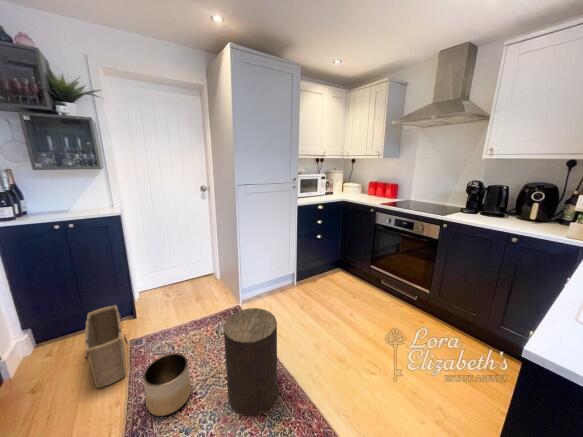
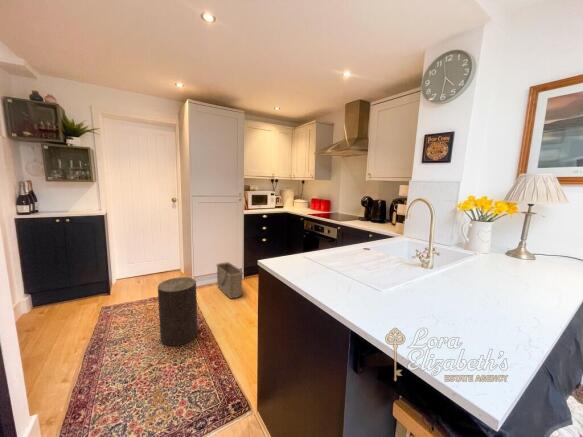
basket: present [85,305,127,388] -> present [216,262,243,298]
planter: present [143,353,191,416] -> none [103,307,137,343]

